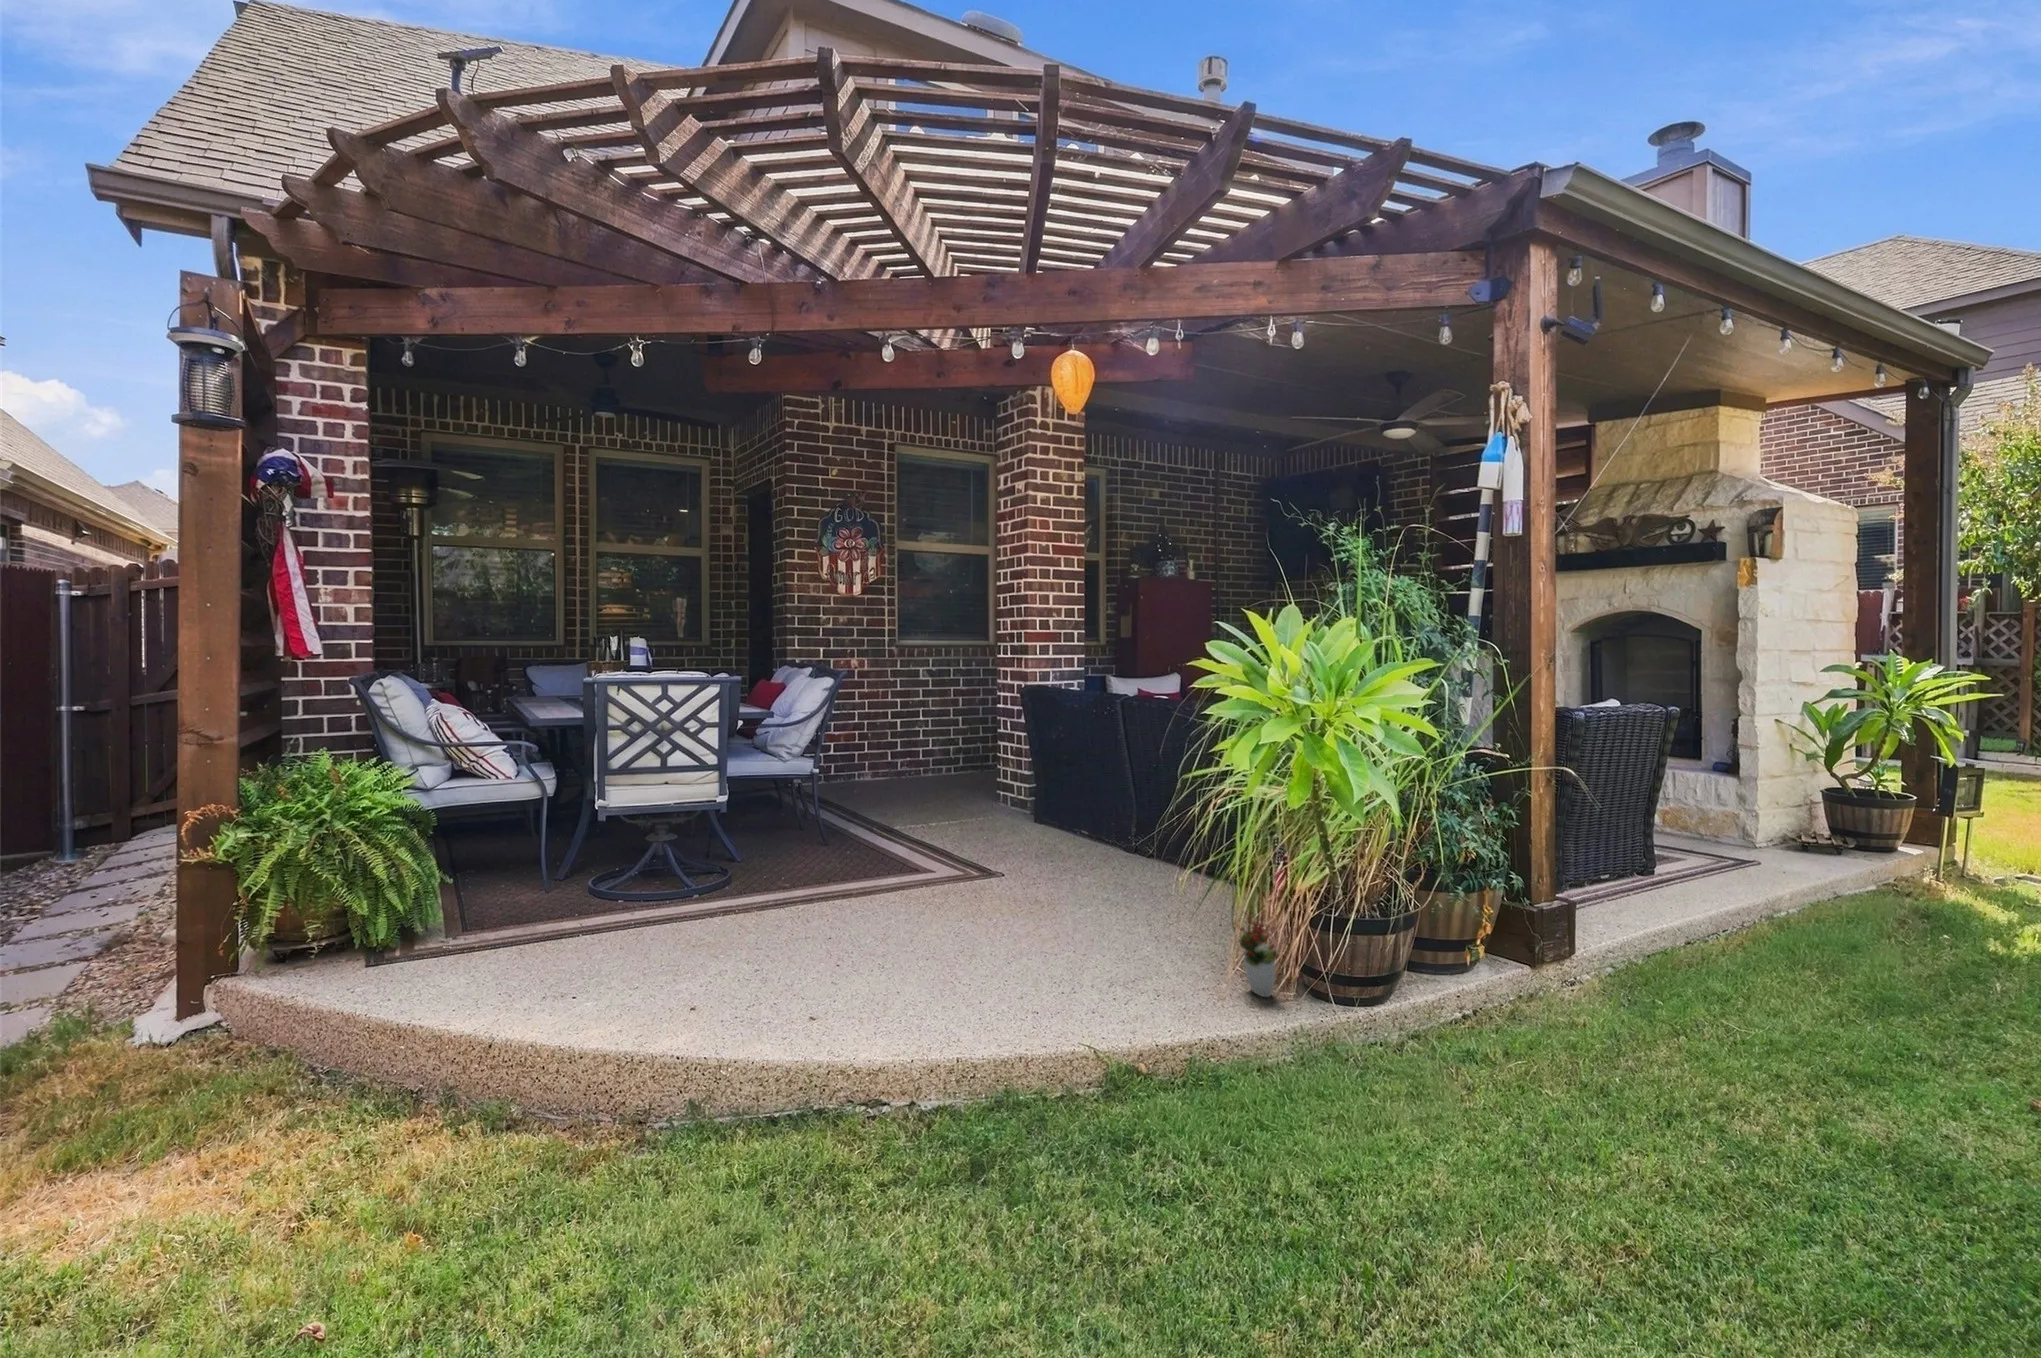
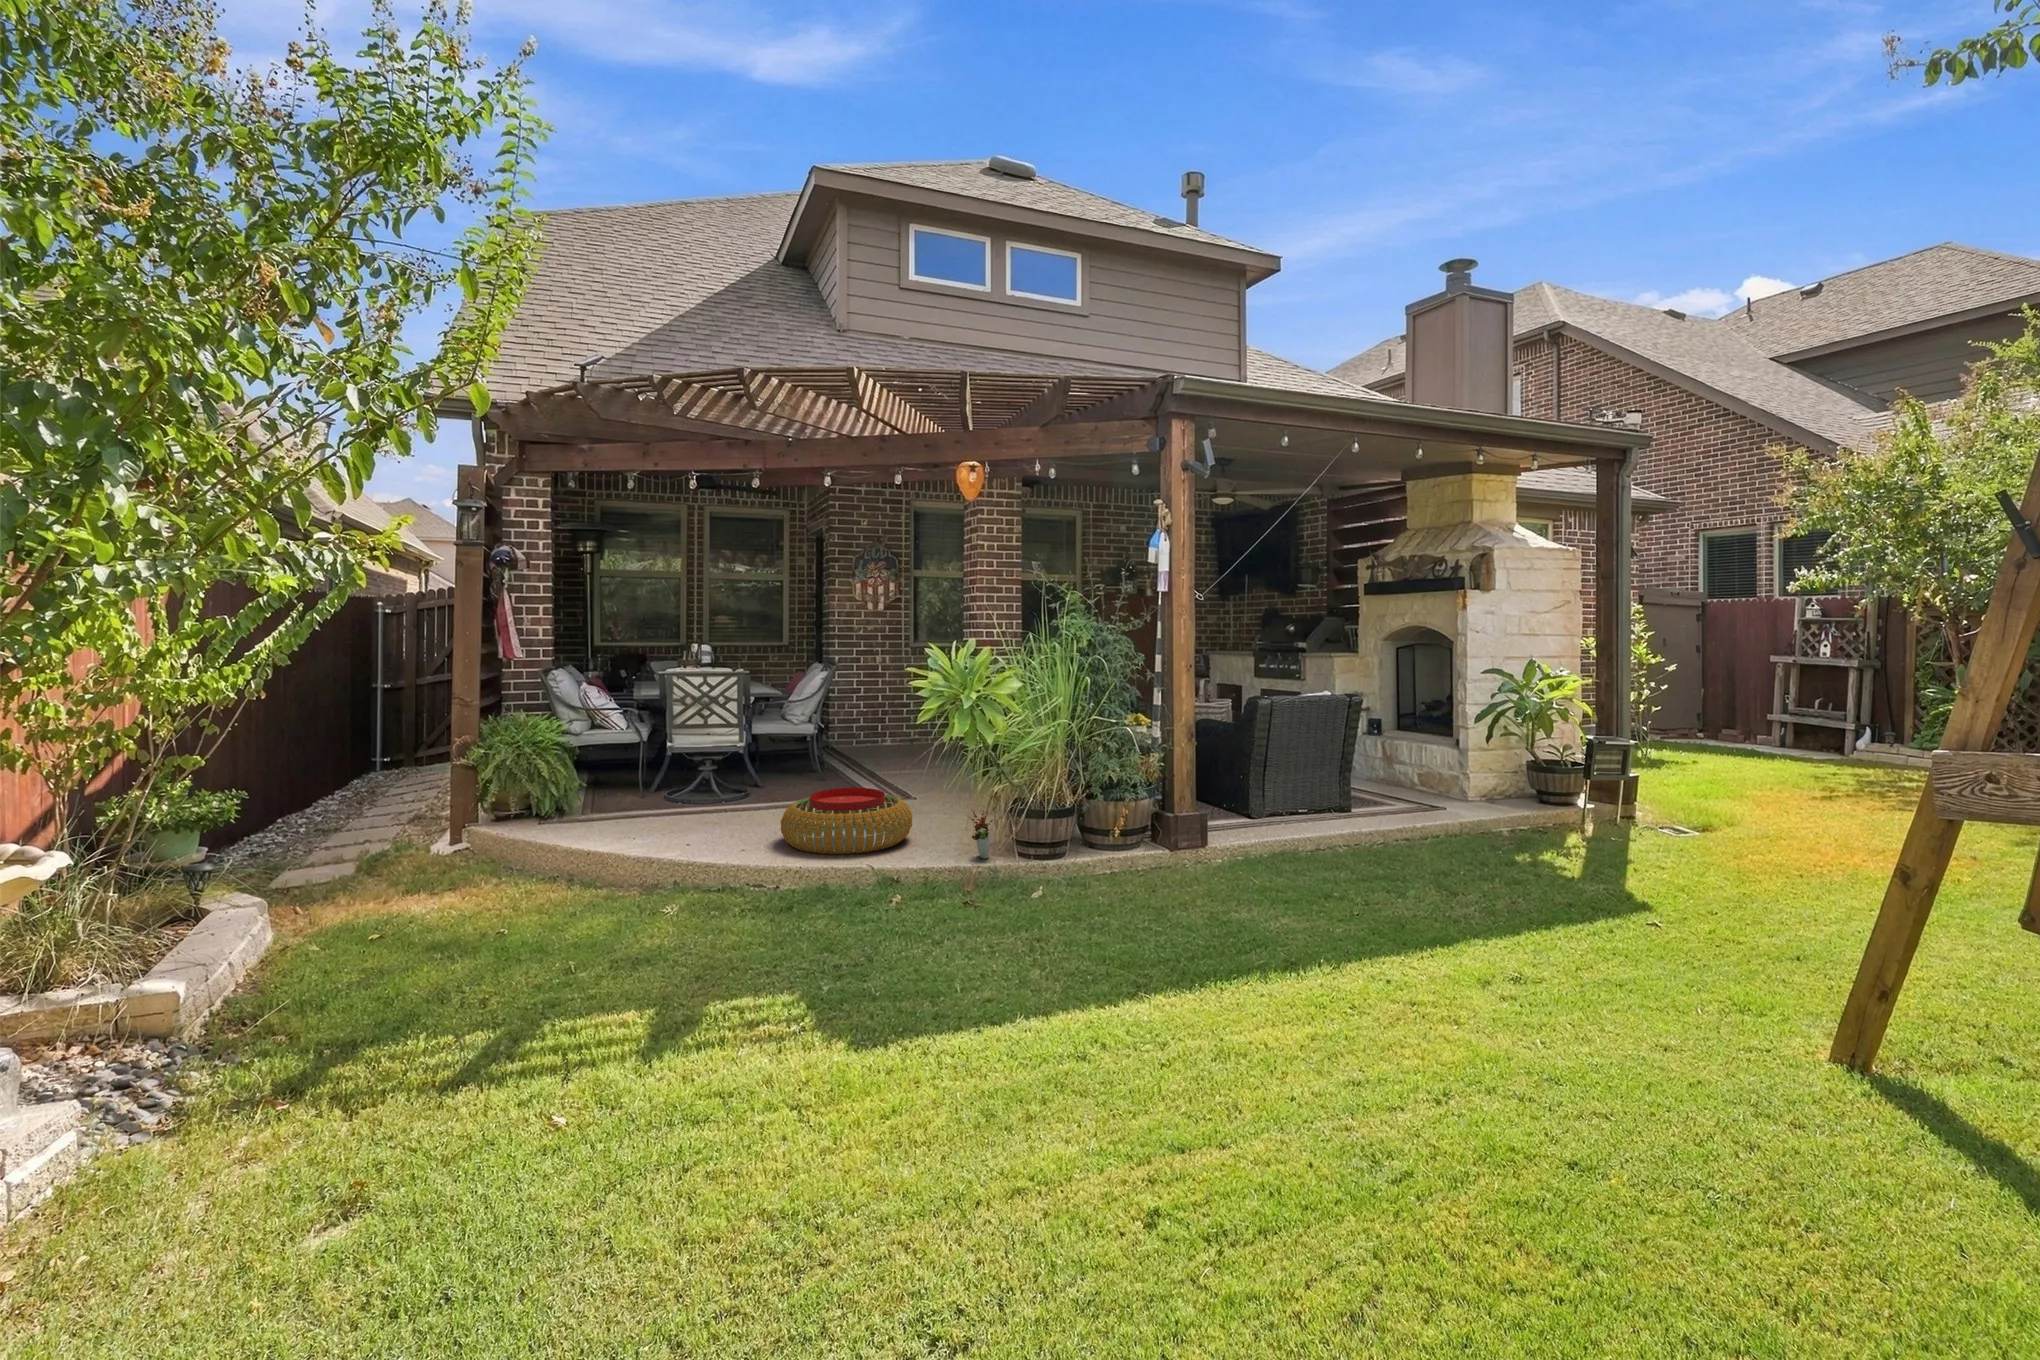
pouf: none [872,874,1102,1008] -> present [781,788,912,854]

